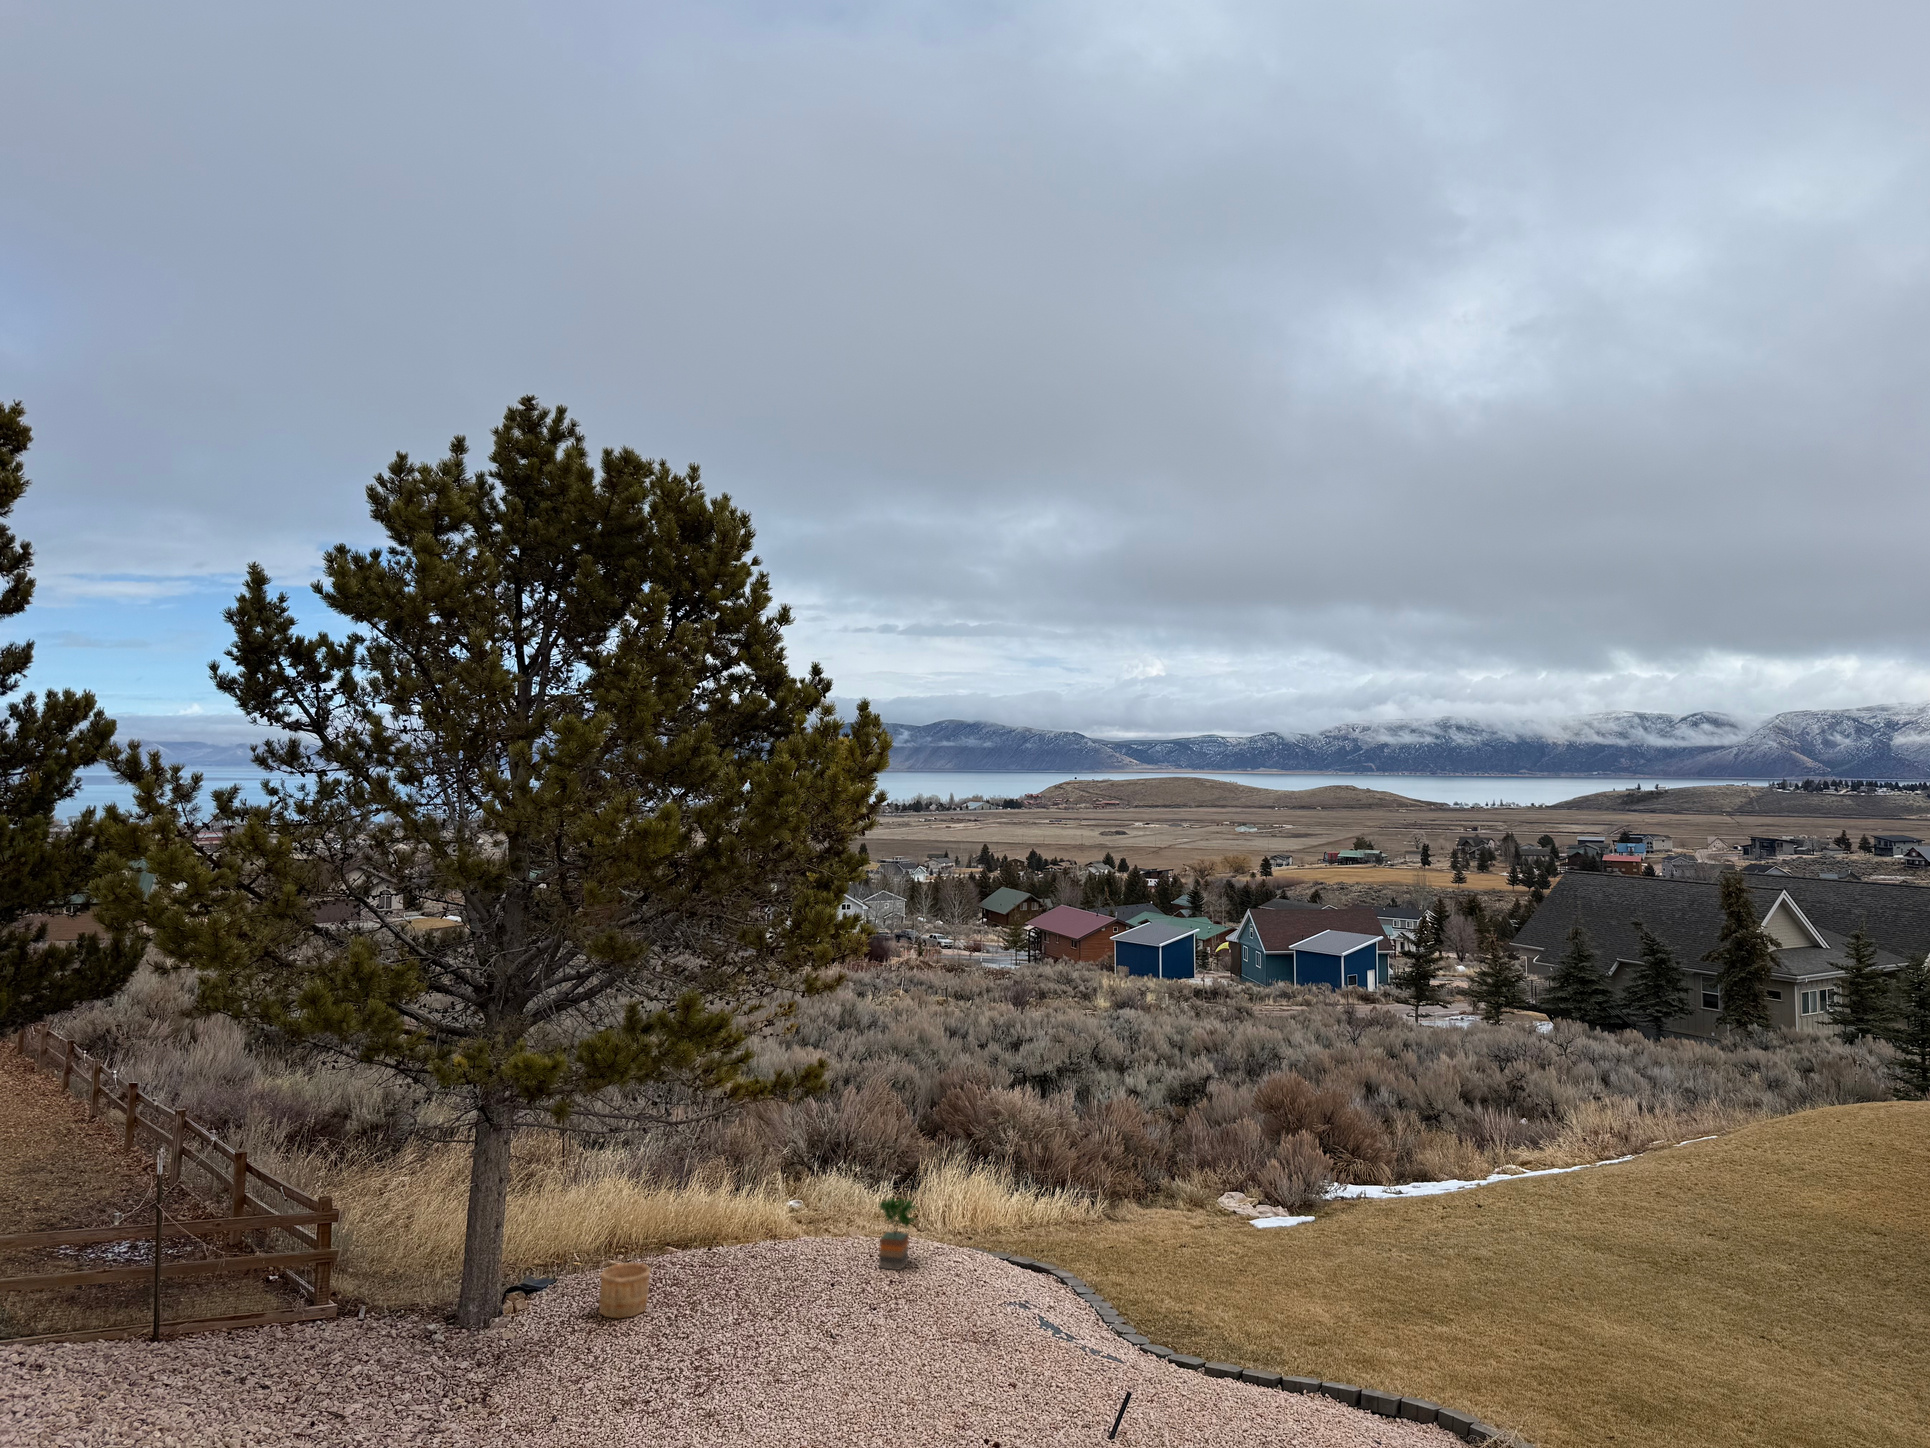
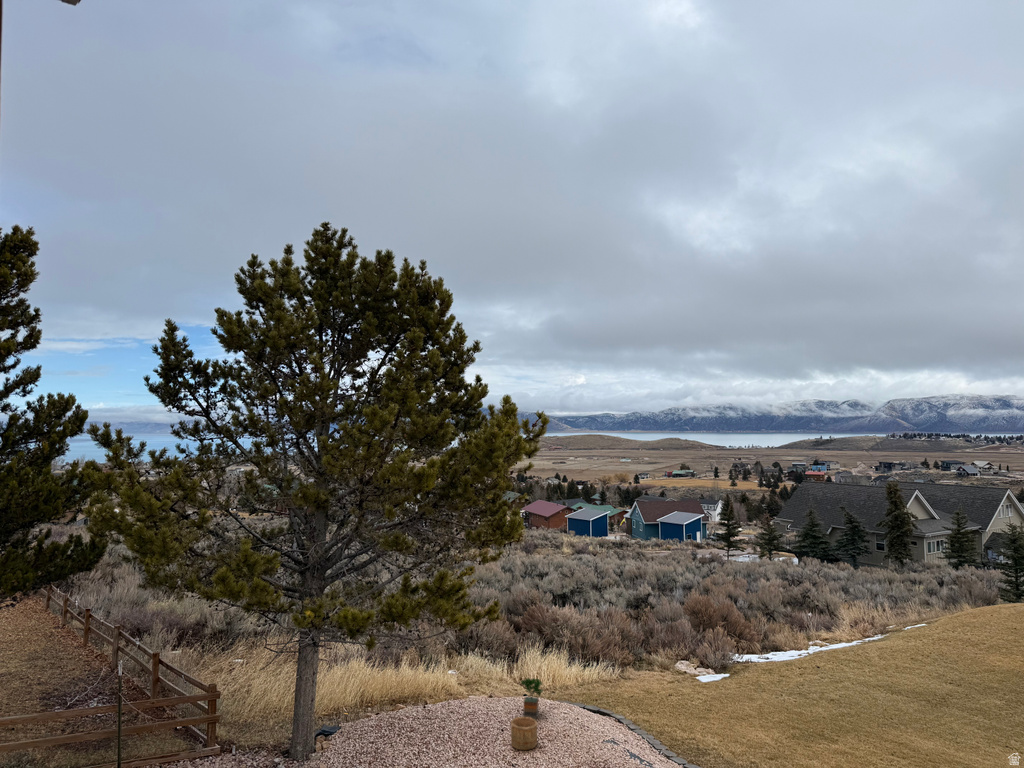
wooden bucket: present [599,1262,651,1318] -> present [511,717,538,750]

